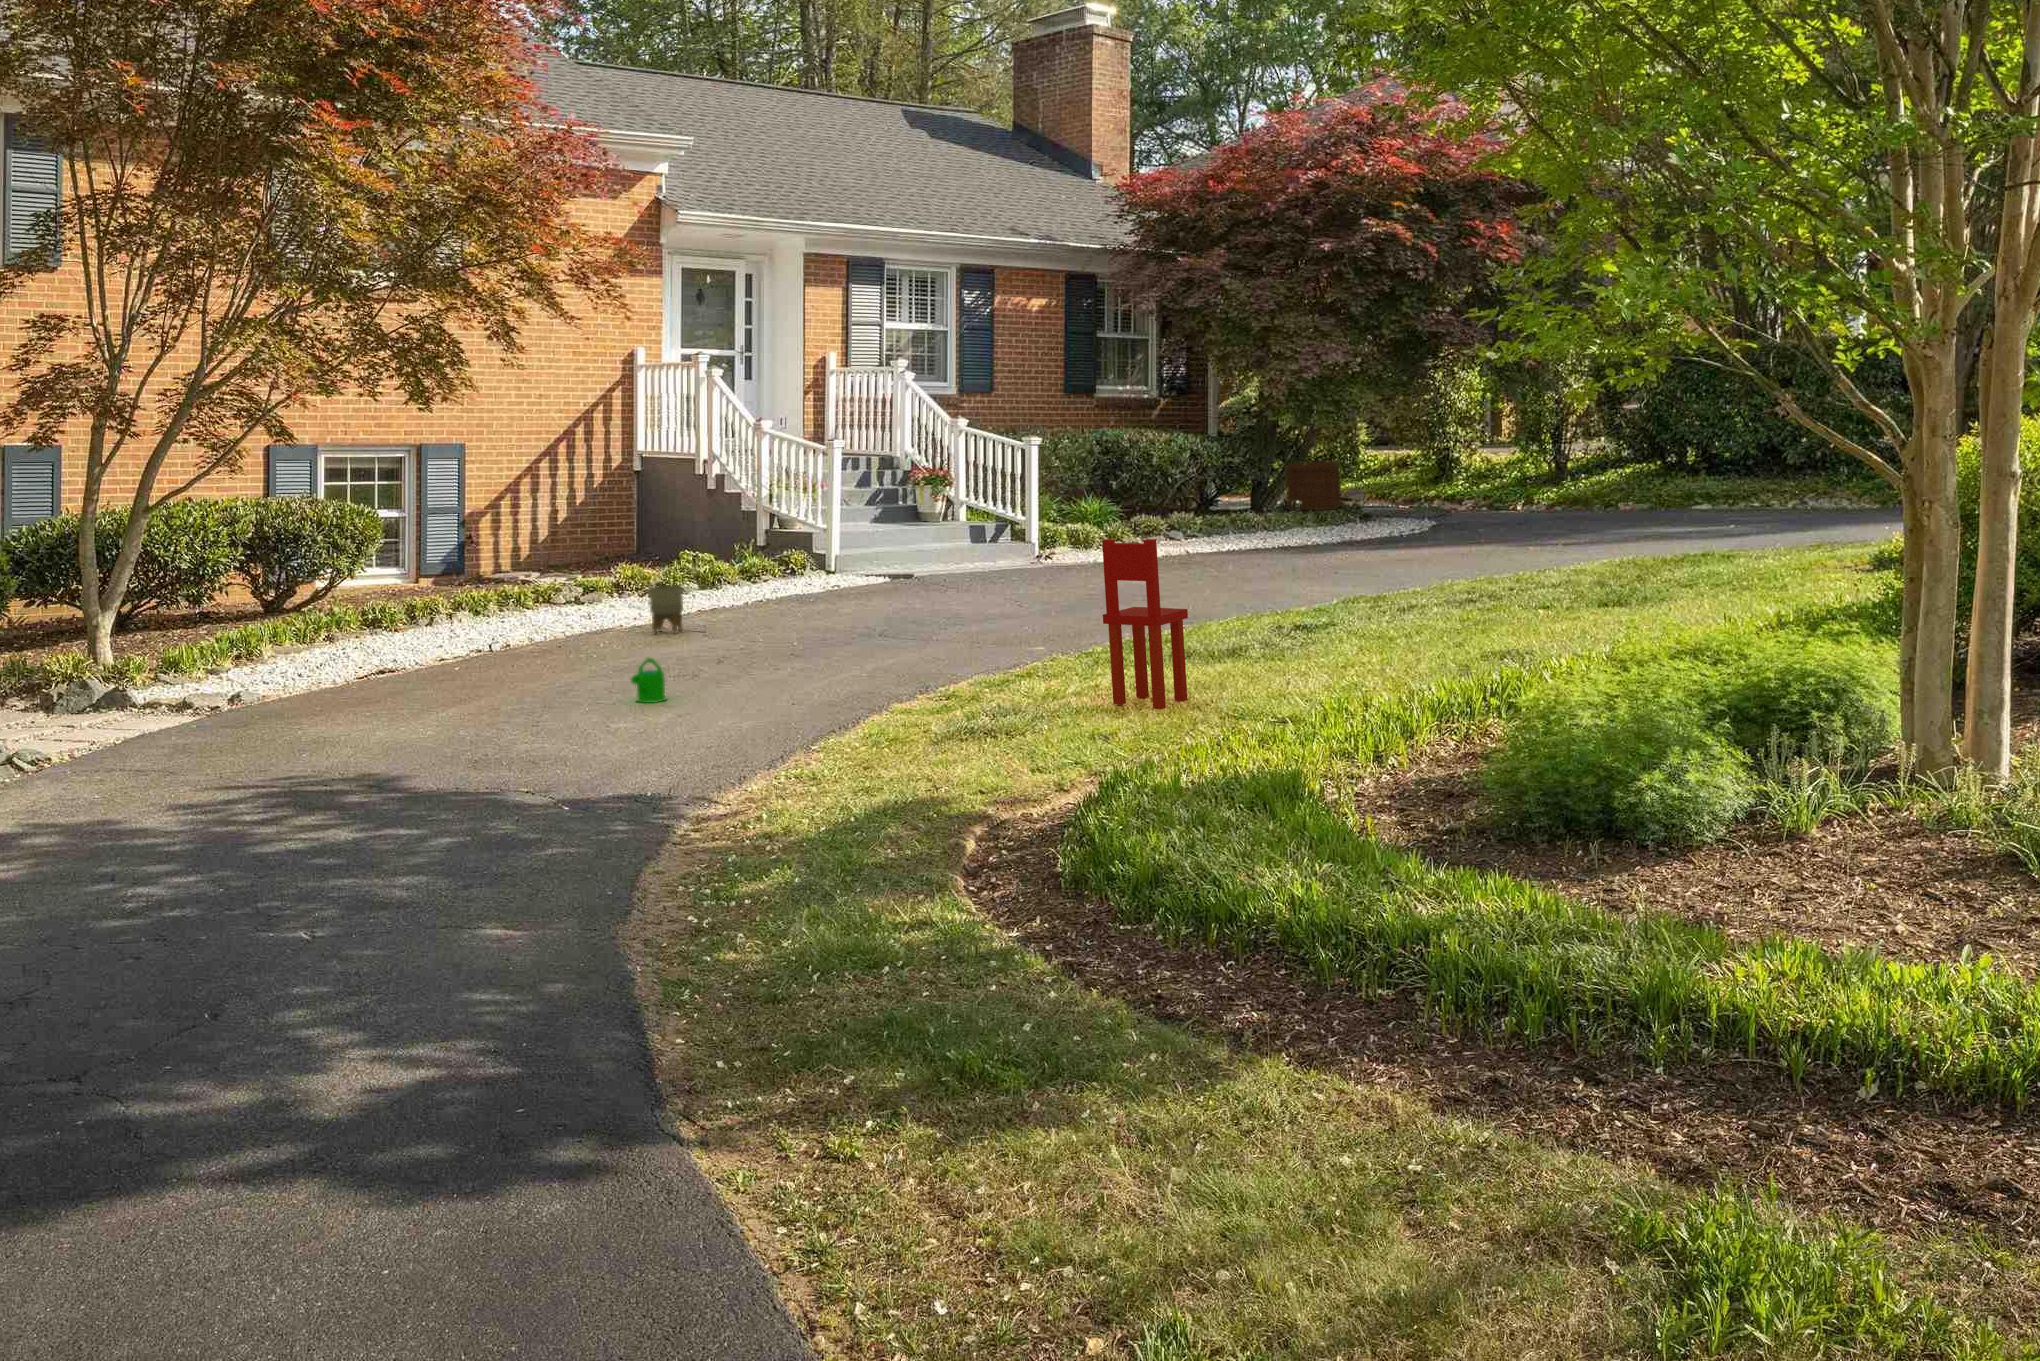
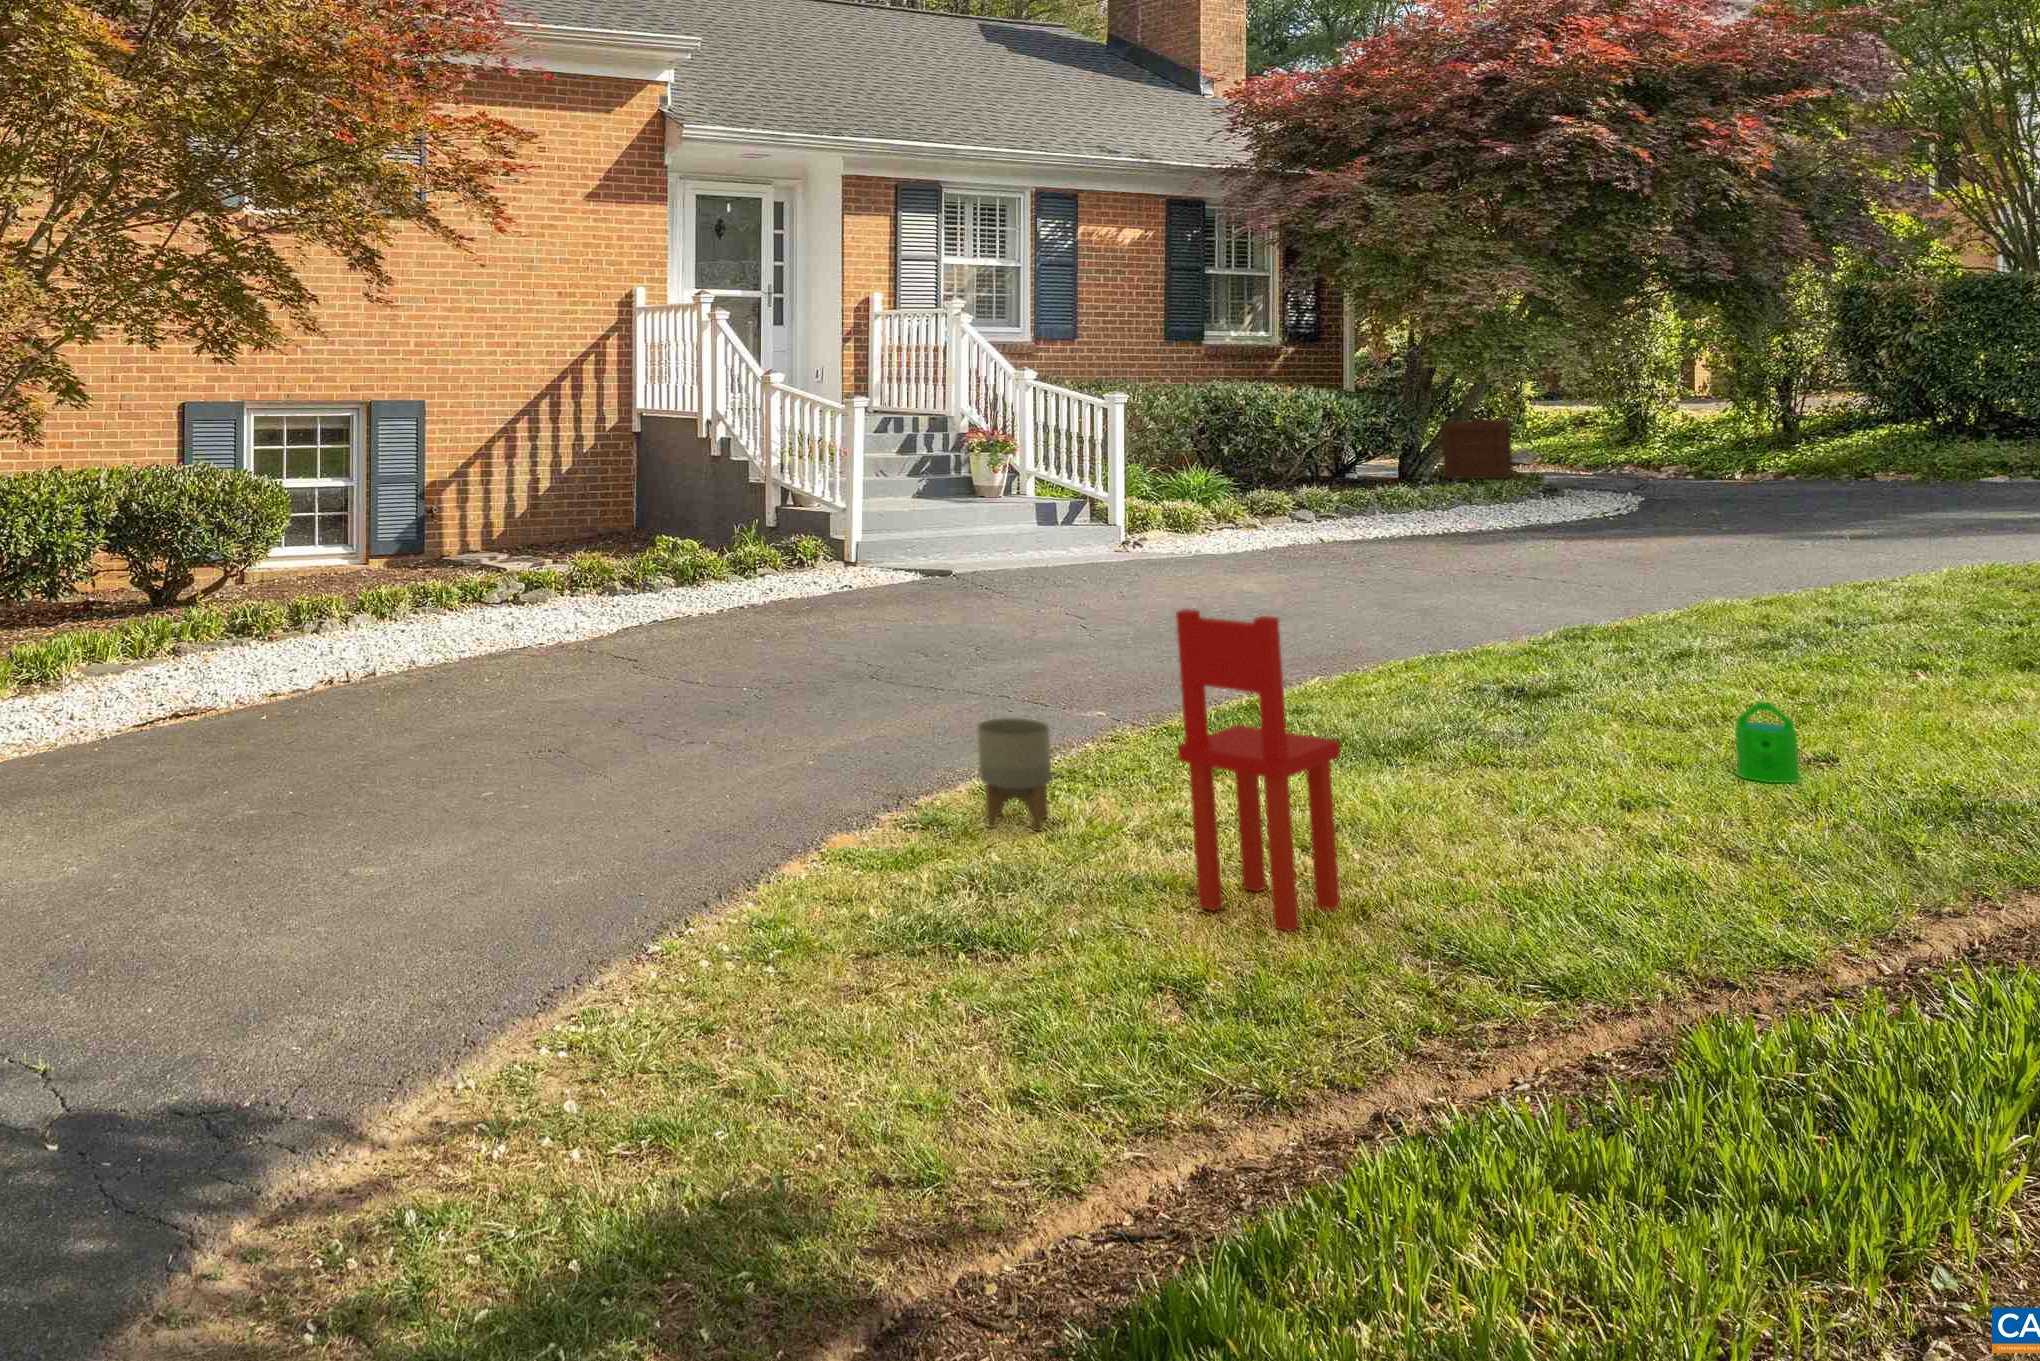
planter: present [649,585,683,634] -> present [977,718,1052,831]
watering can: present [631,658,666,703] -> present [1734,702,1802,783]

